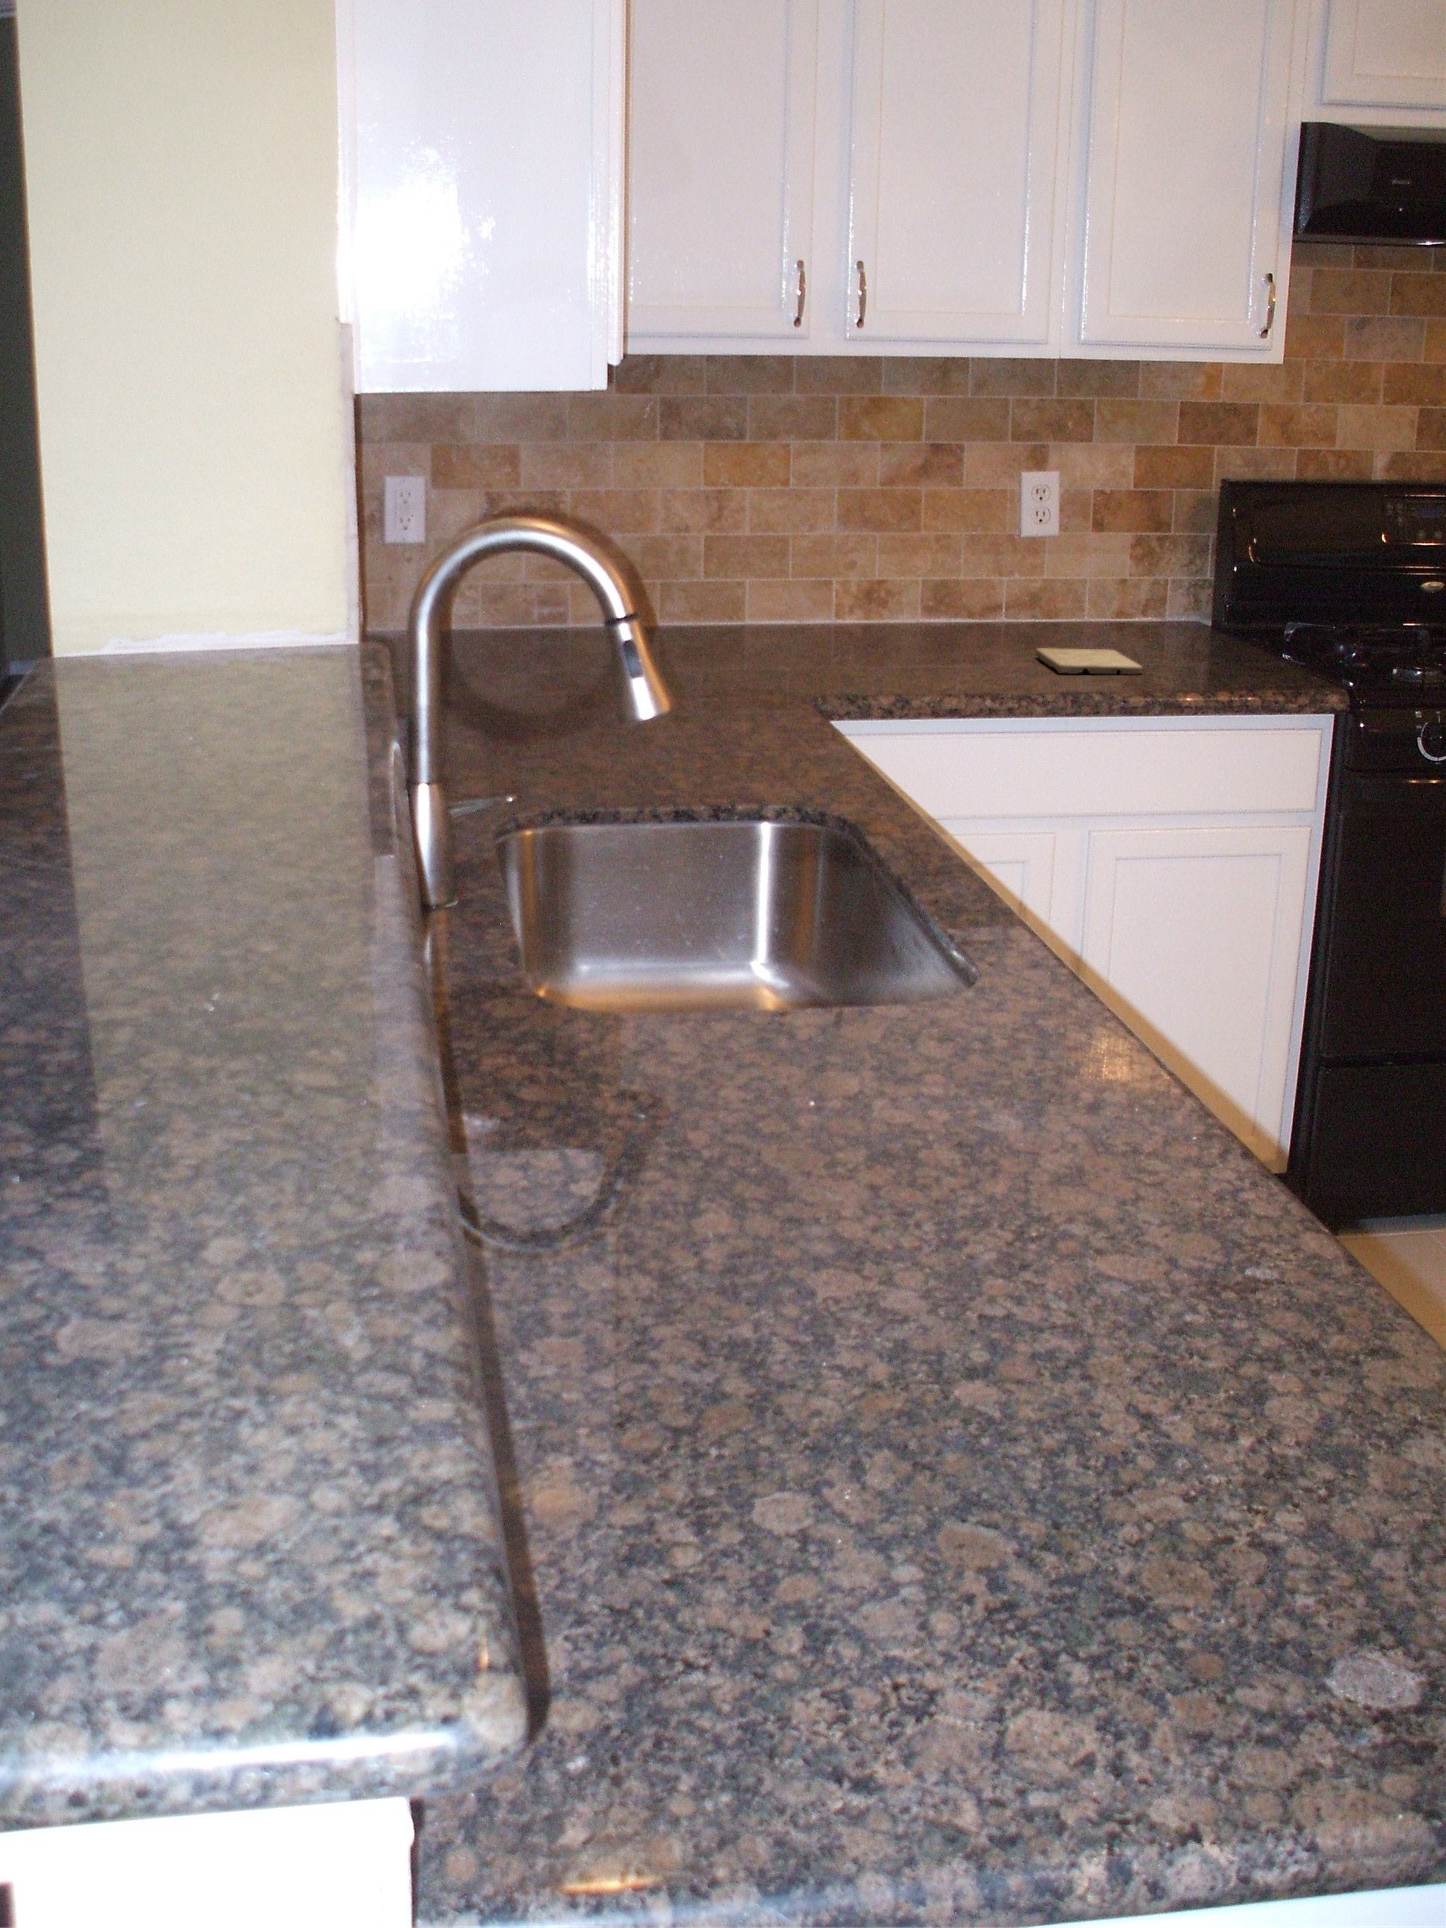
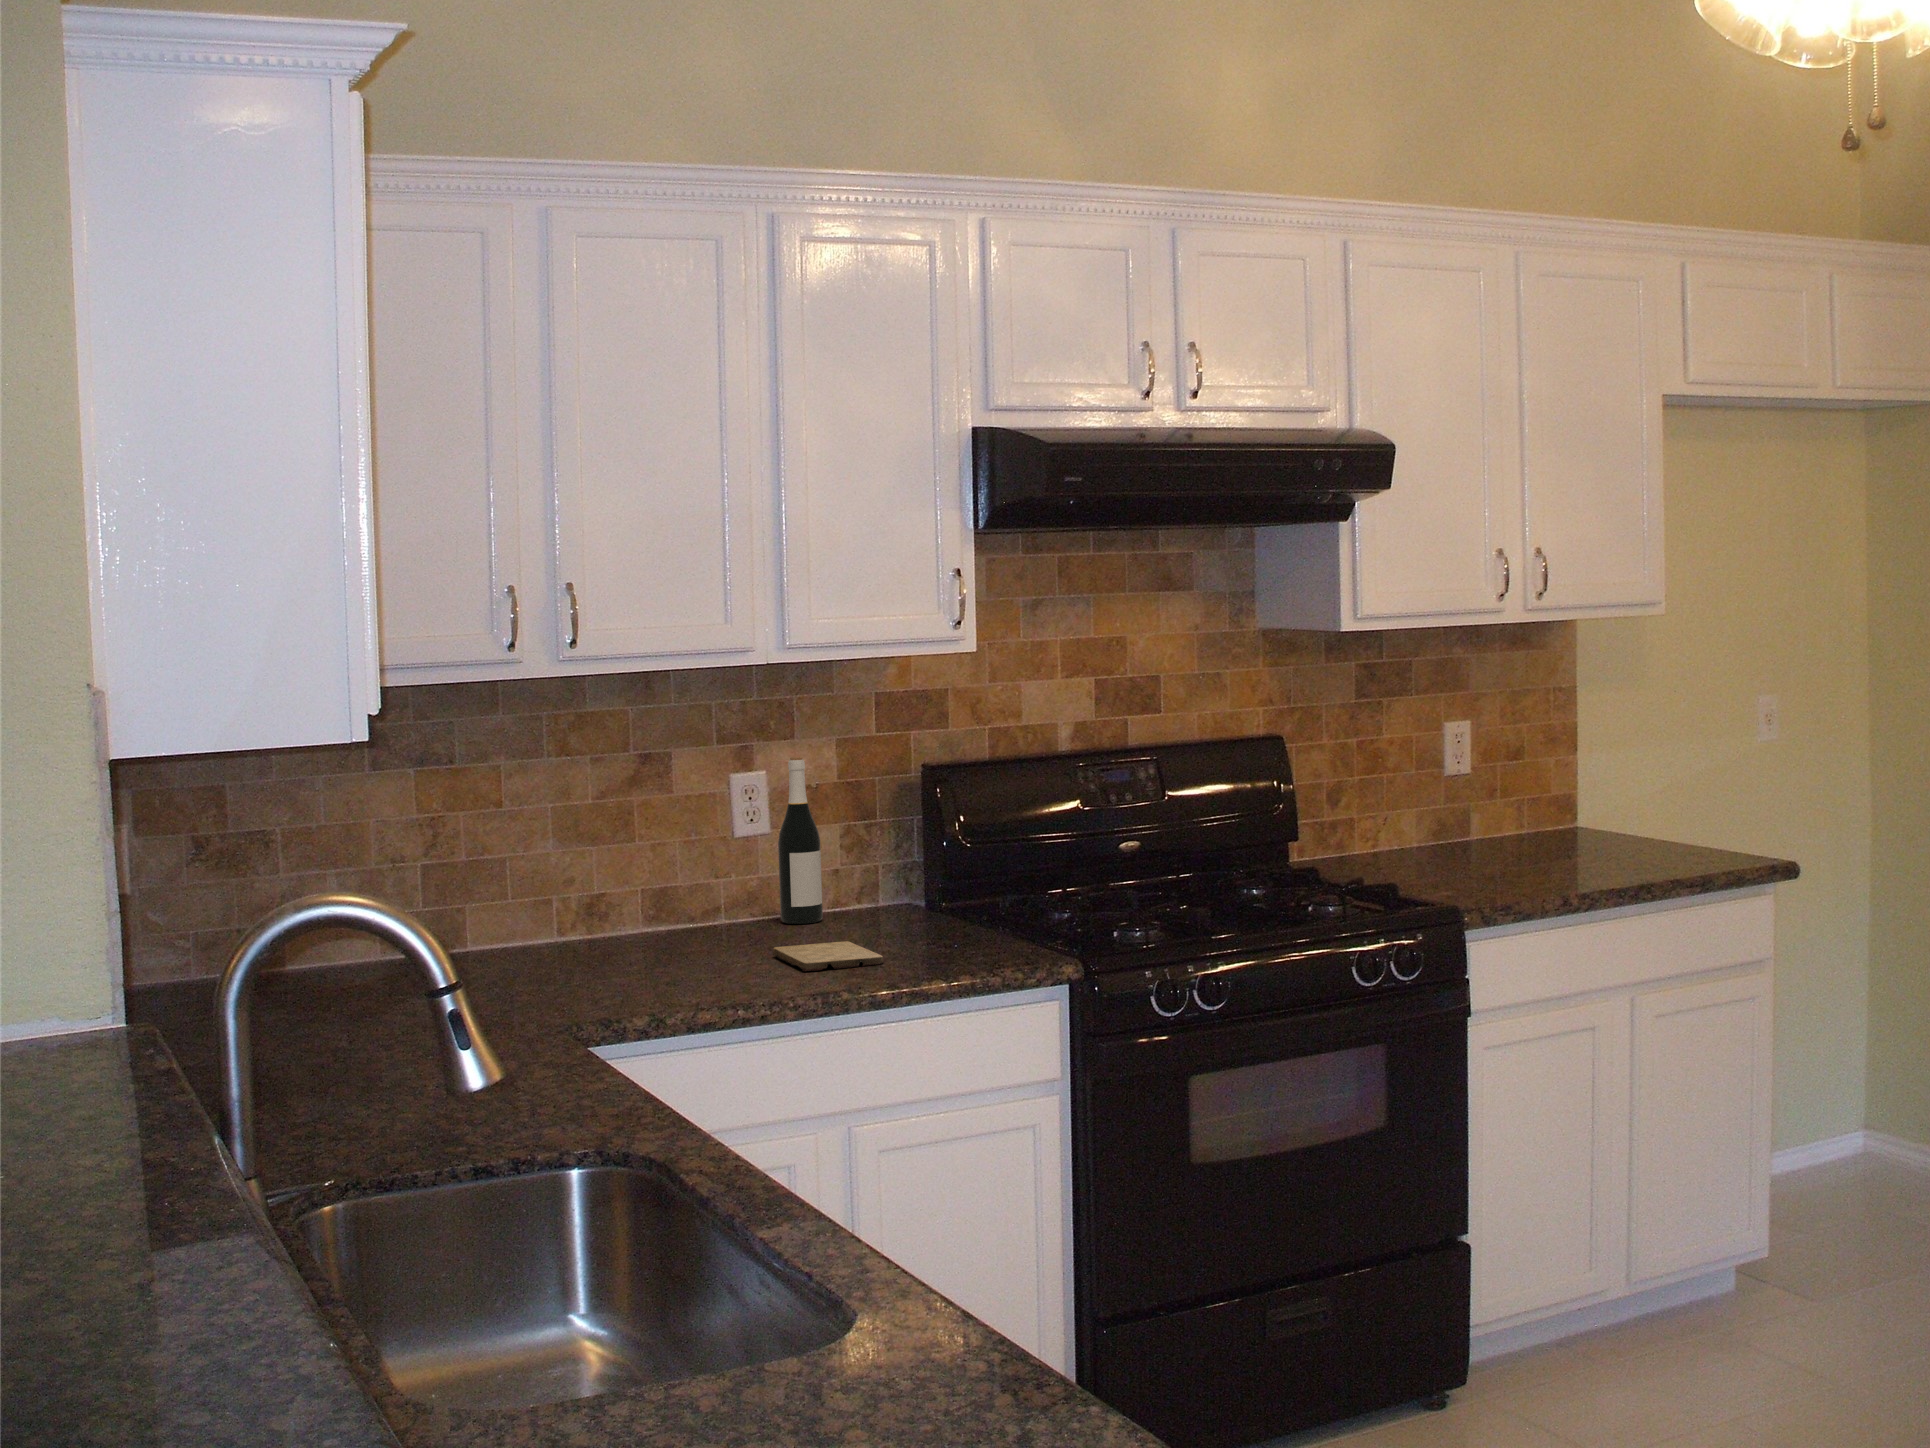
wine bottle: none [1058,460,1106,631] -> present [778,757,823,924]

